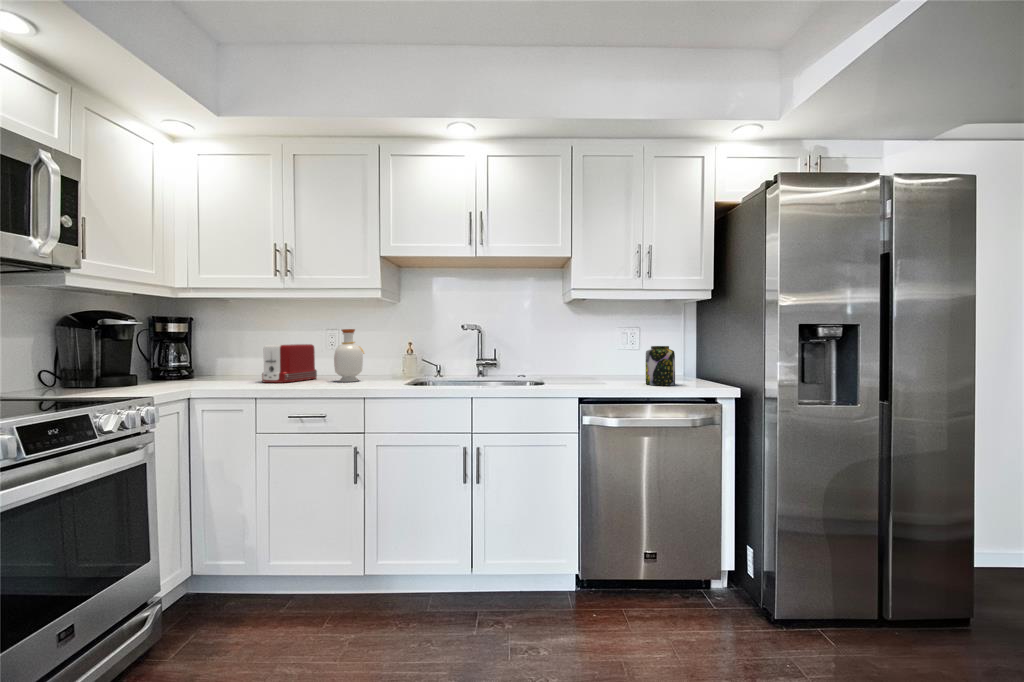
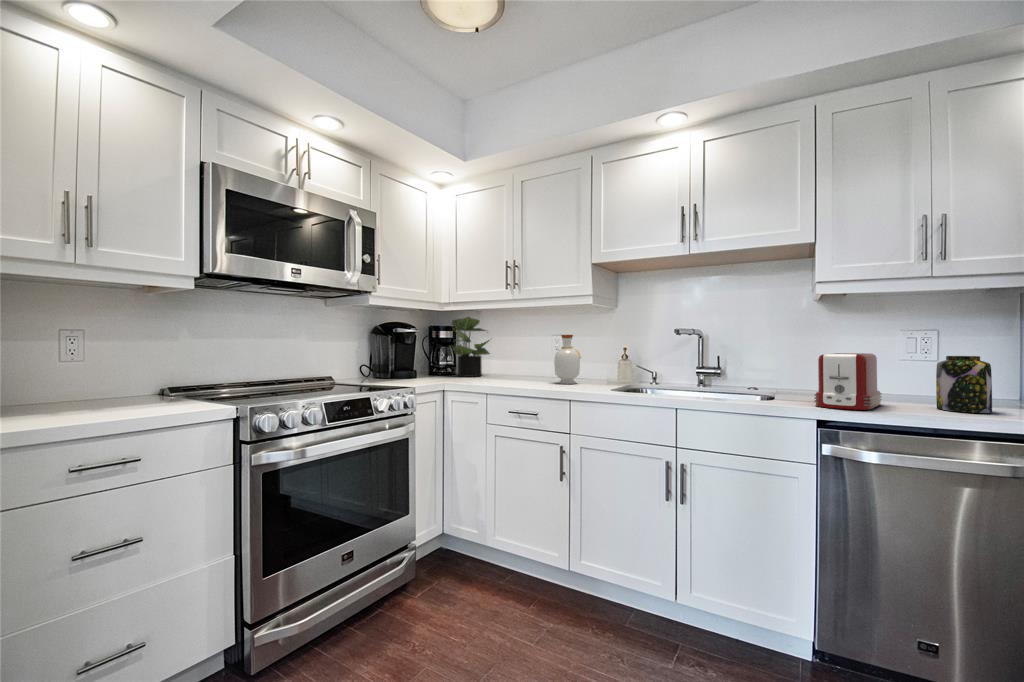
potted plant: none [178,306,245,380] -> present [451,317,492,377]
toaster: present [262,344,317,383] -> present [814,353,882,410]

